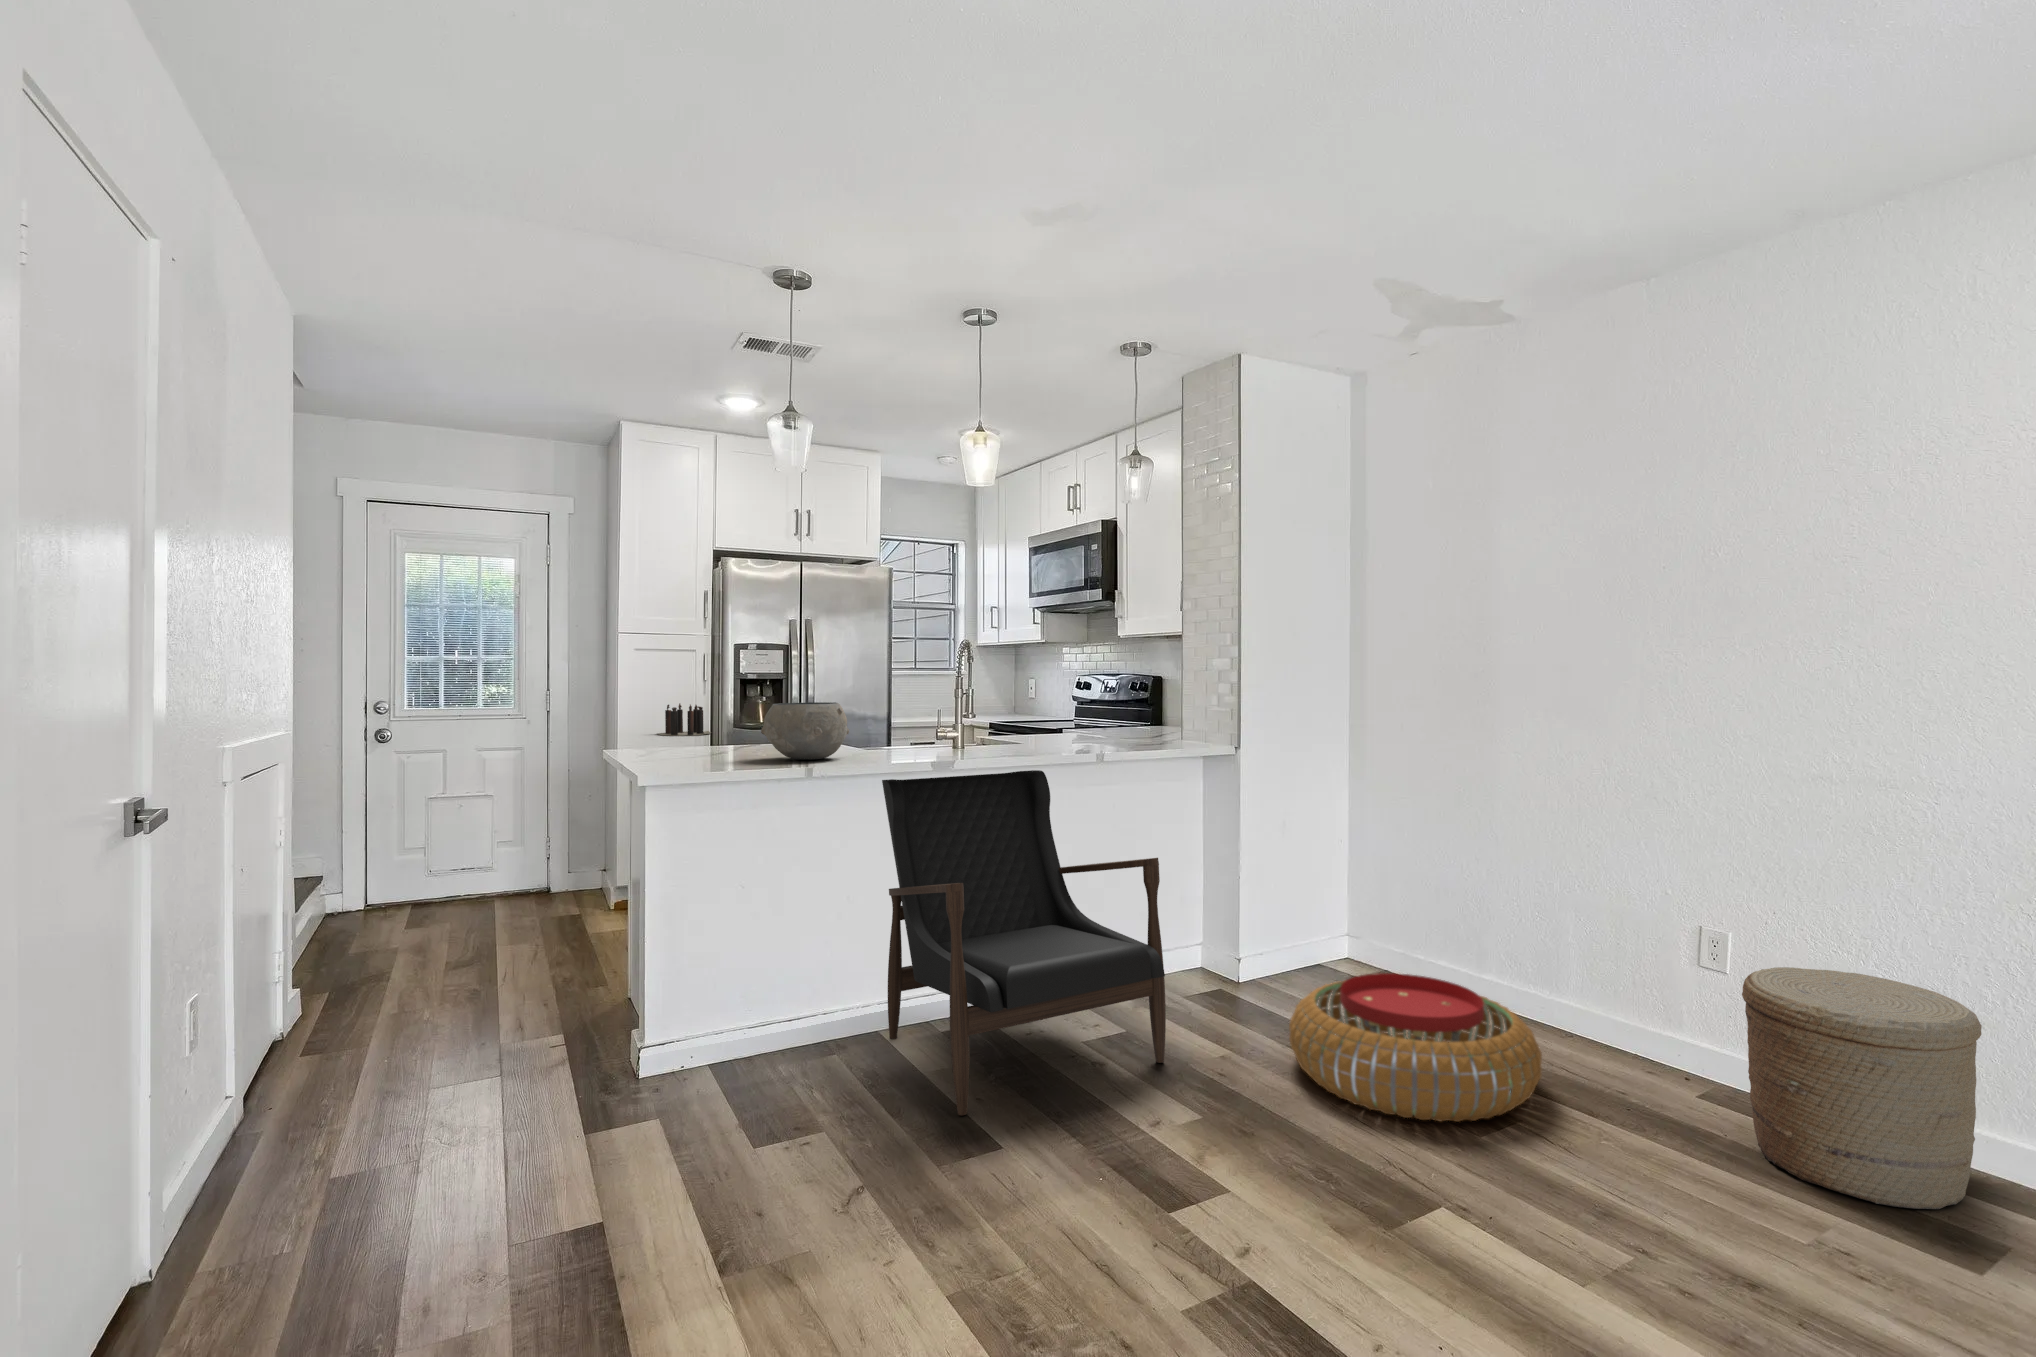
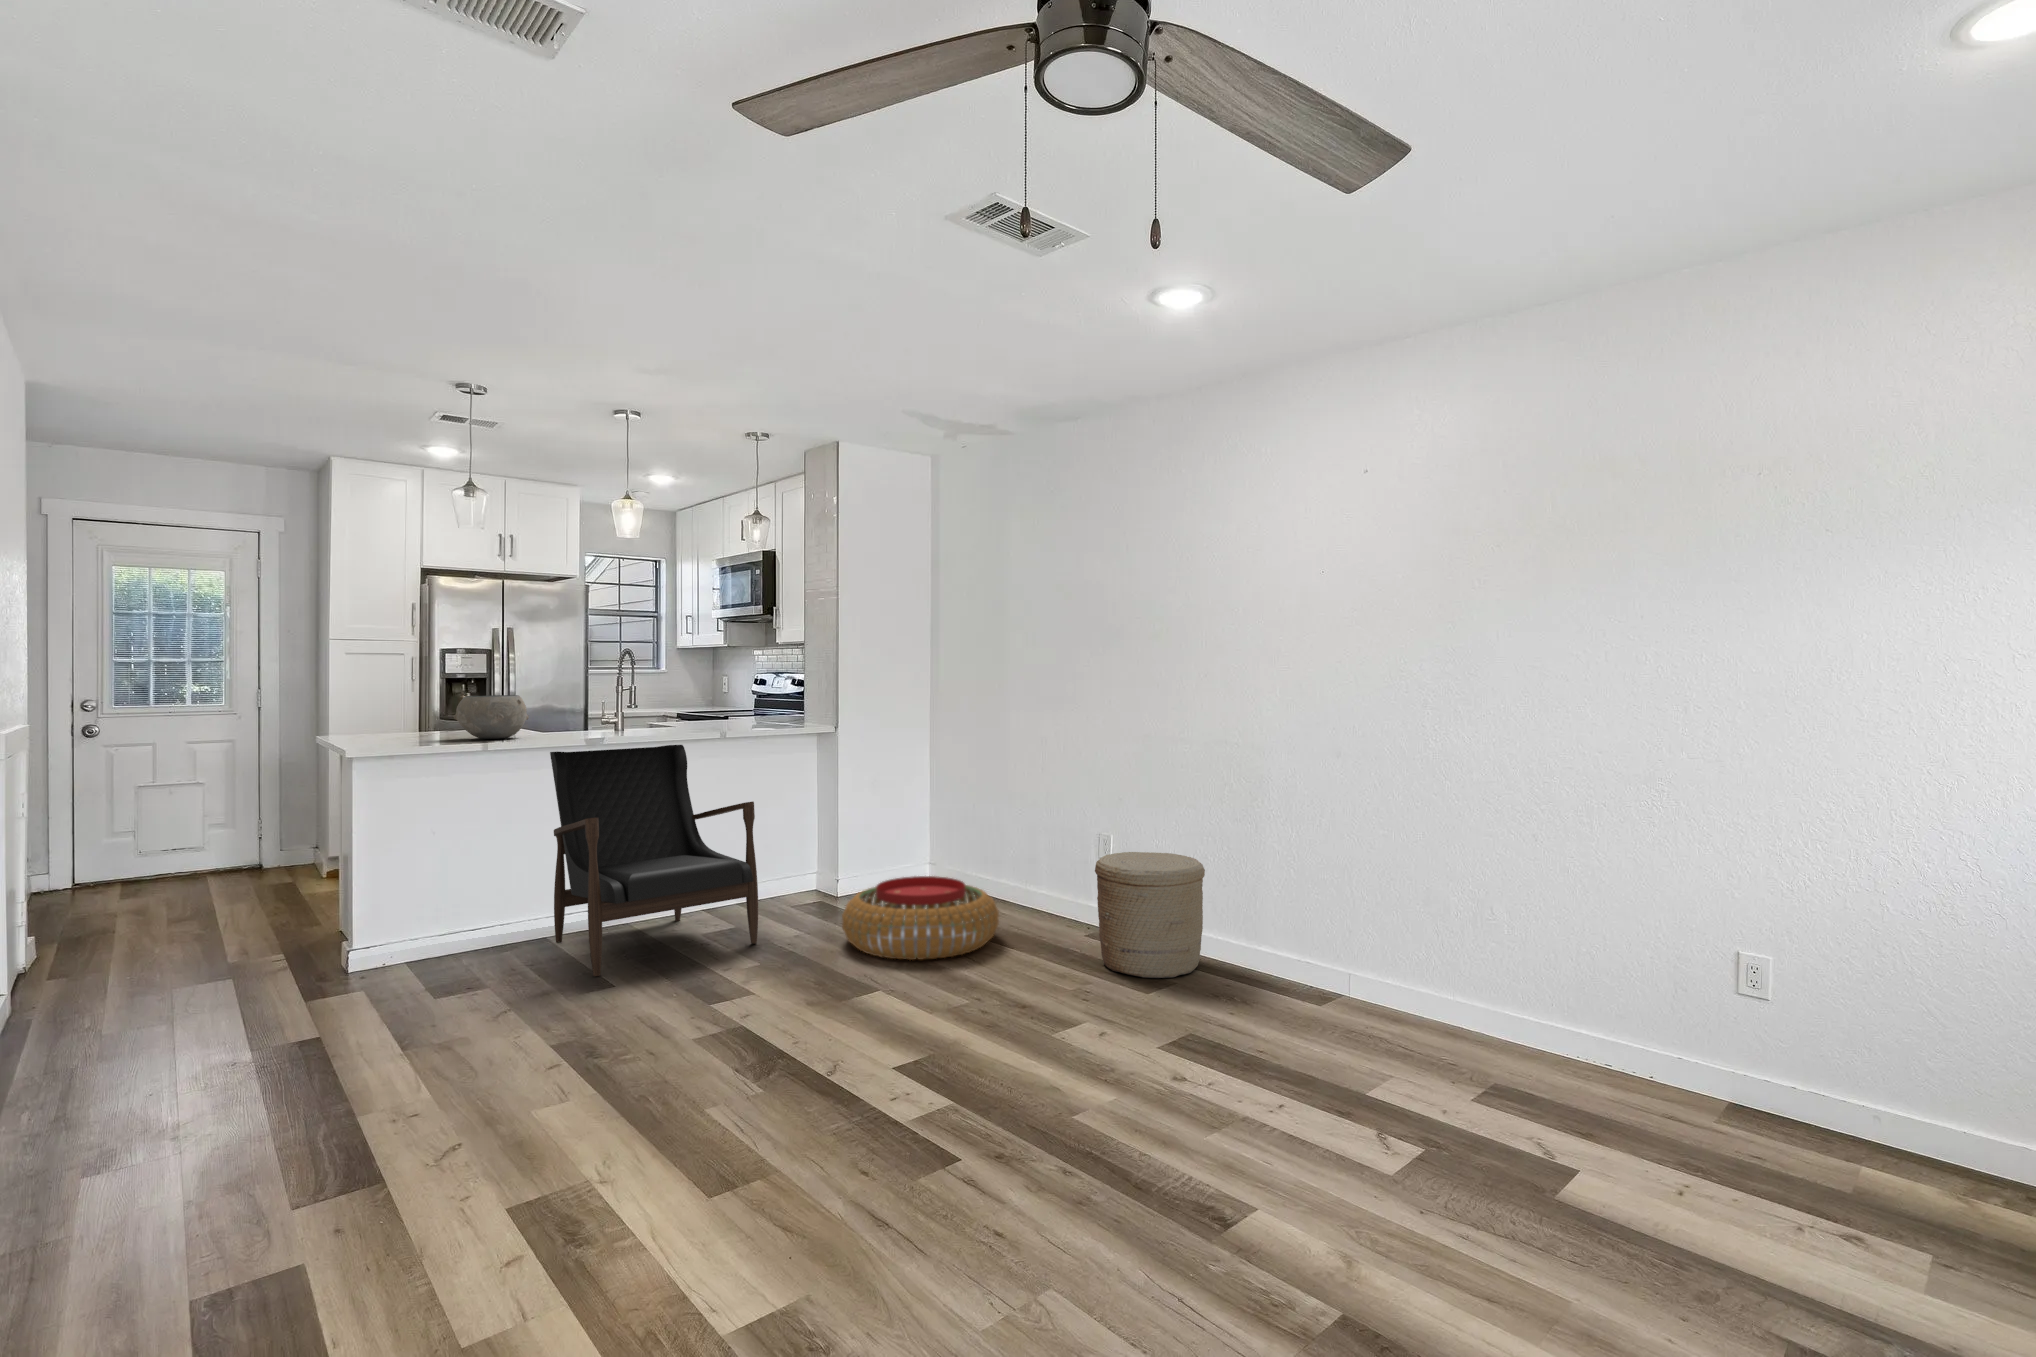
candle: present [658,703,711,736] -> none [362,698,432,726]

